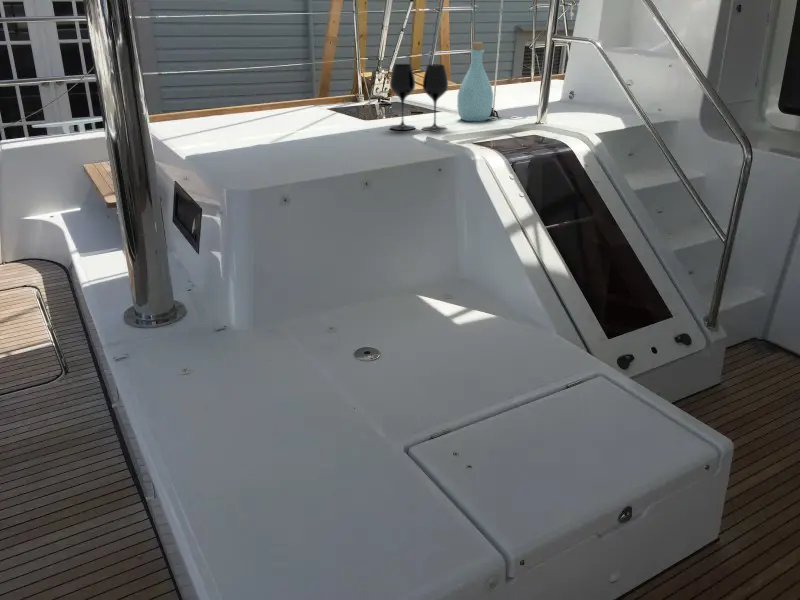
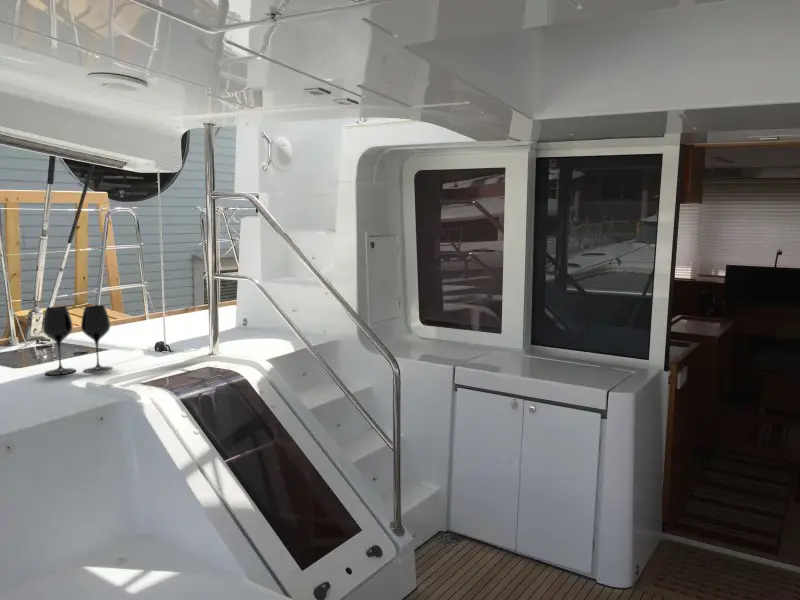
bottle: present [457,42,493,121] -> none [123,281,162,357]

